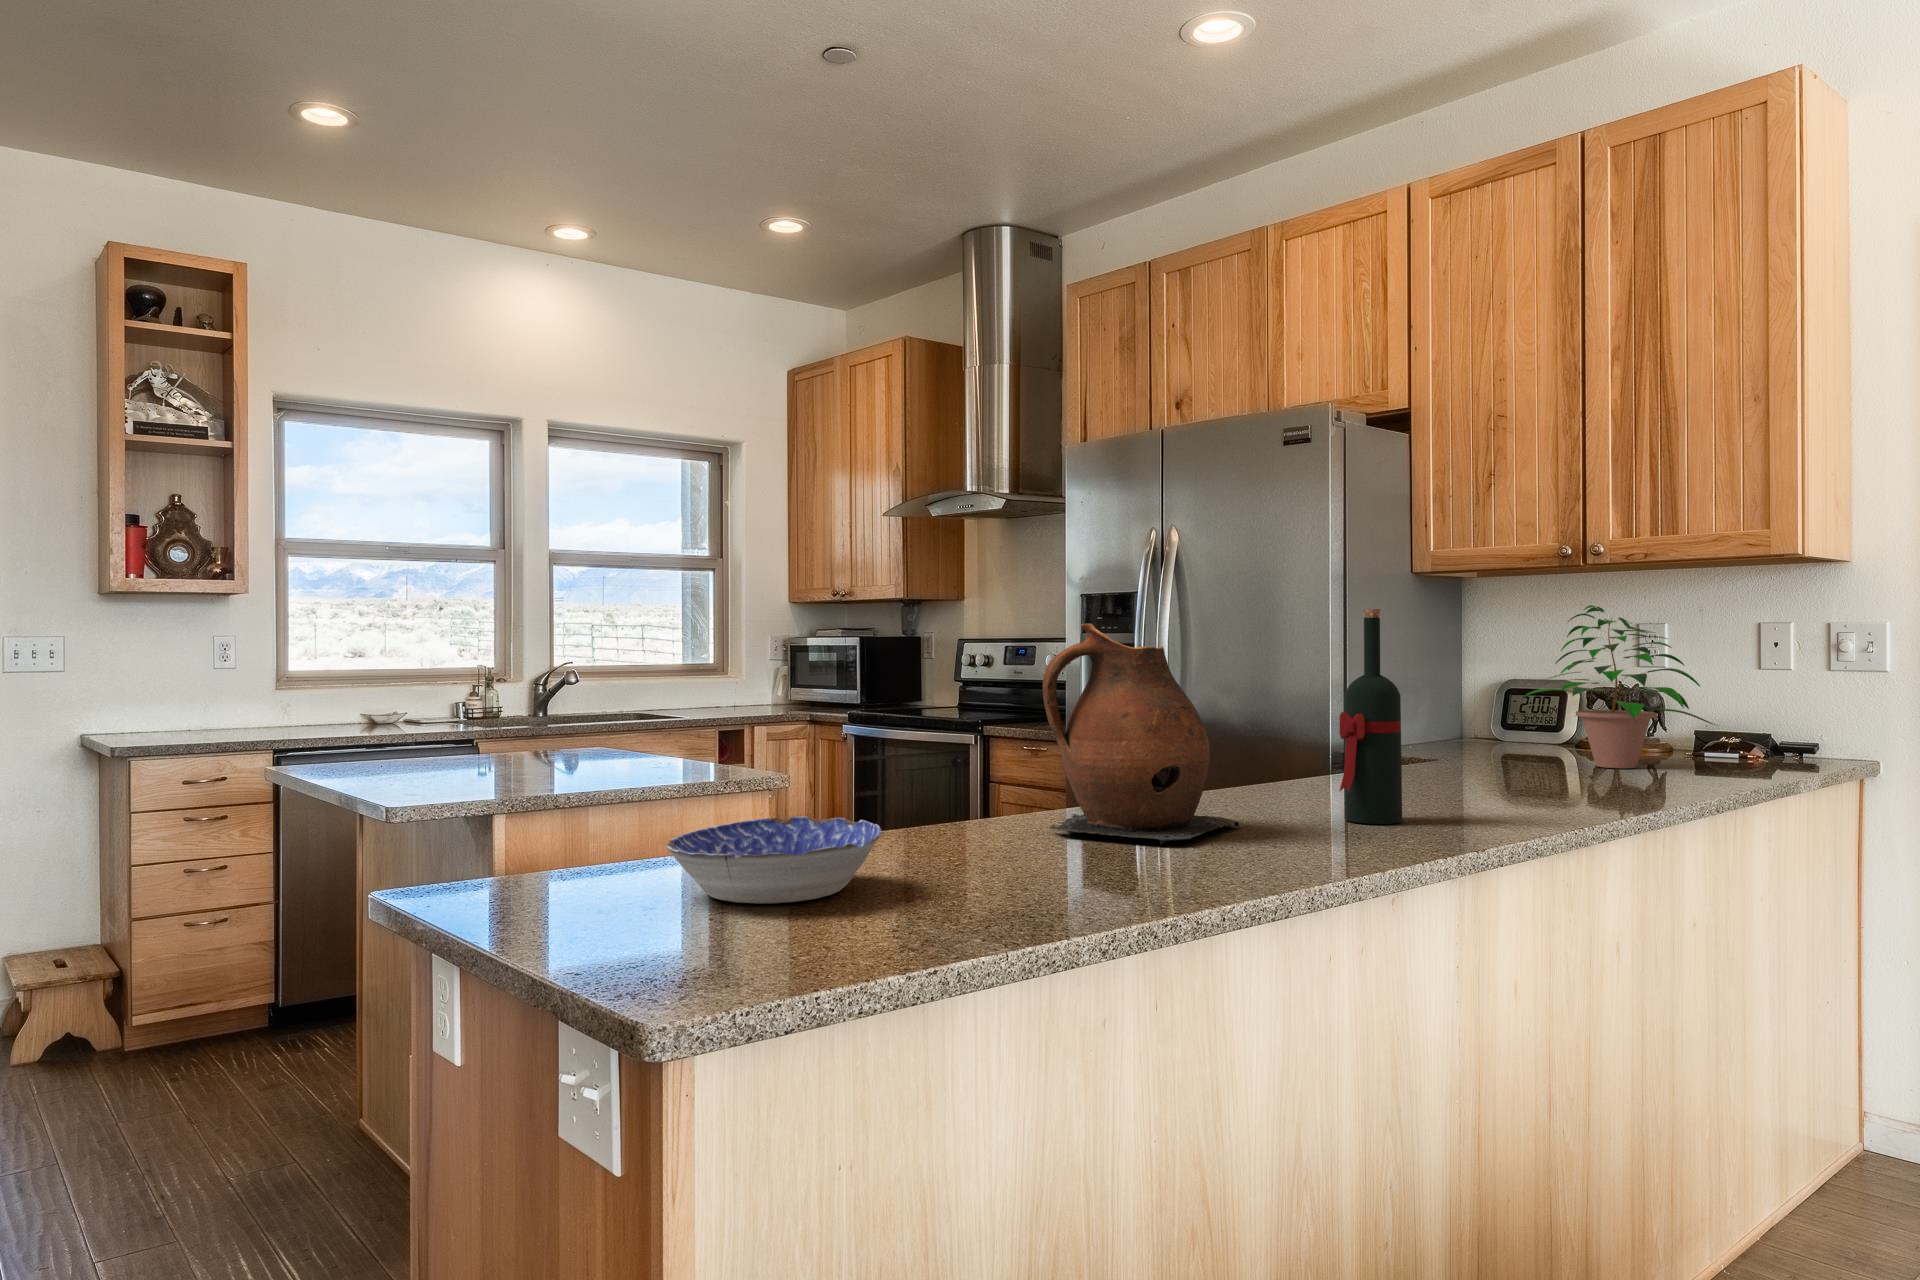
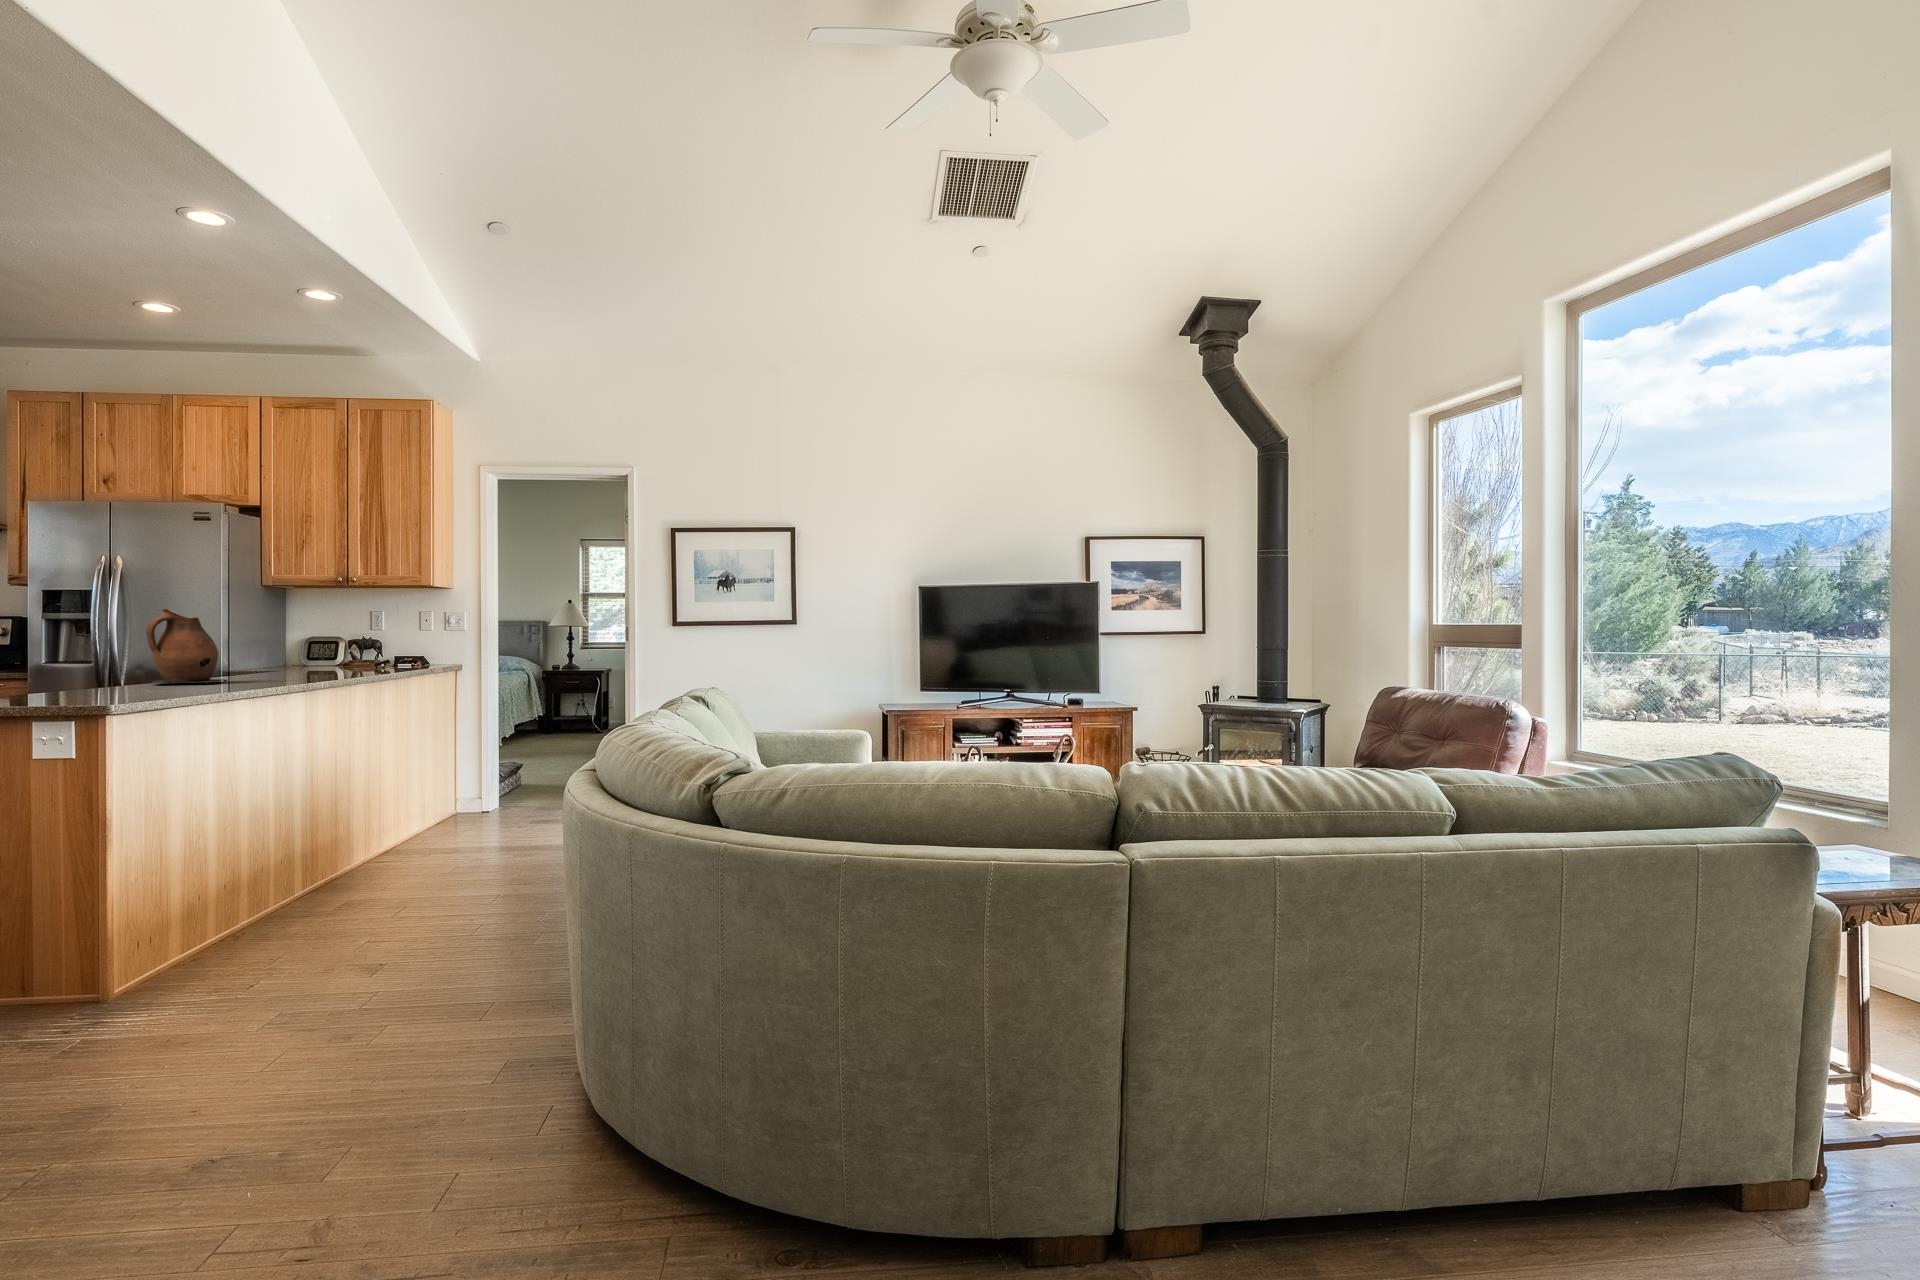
potted plant: present [1523,605,1716,768] -> none [322,604,402,669]
wine bottle: present [1339,609,1402,824] -> none [263,605,287,679]
bowl: present [666,816,883,904] -> none [43,673,132,695]

